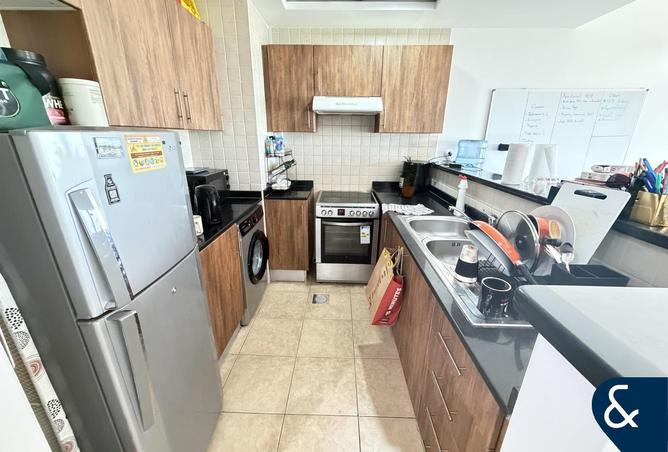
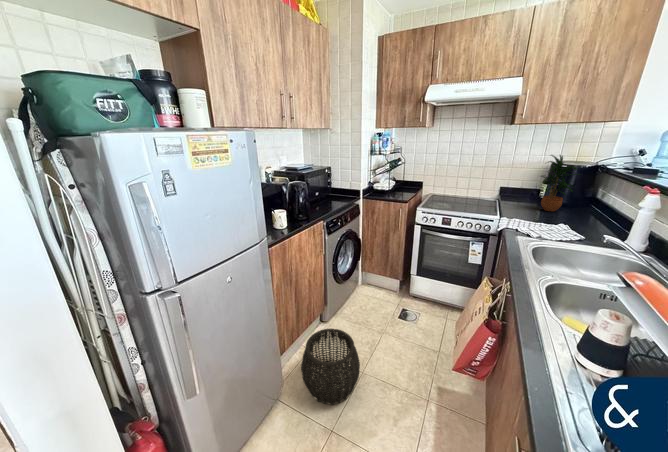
woven basket: none [241,323,299,396] -> present [301,329,360,405]

